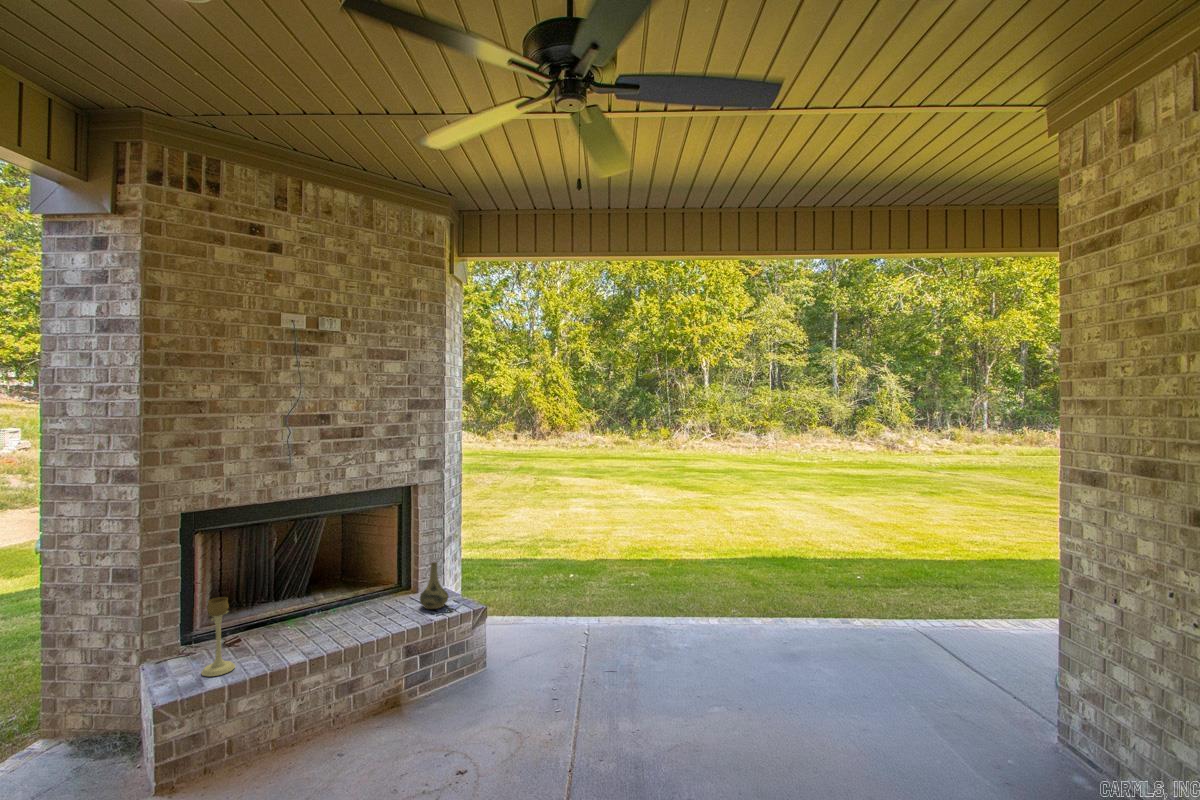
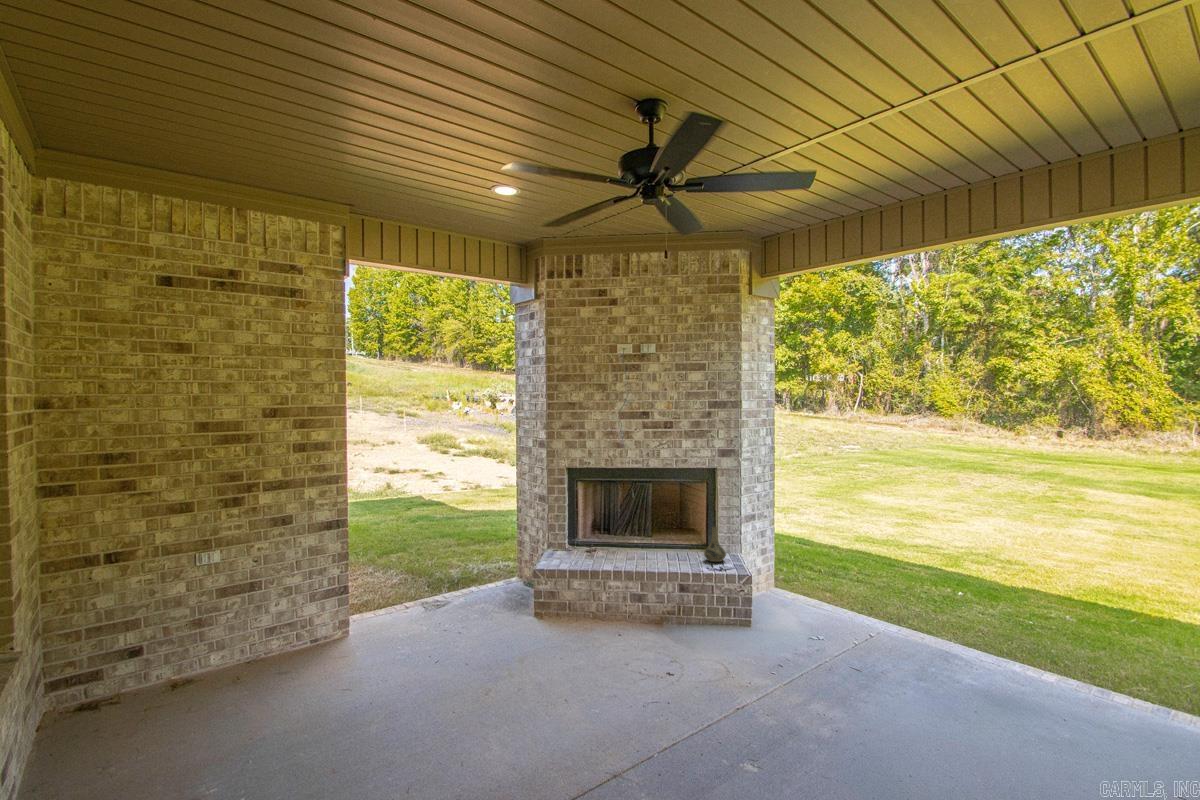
candle holder: present [201,597,235,676] -> none [562,520,579,565]

